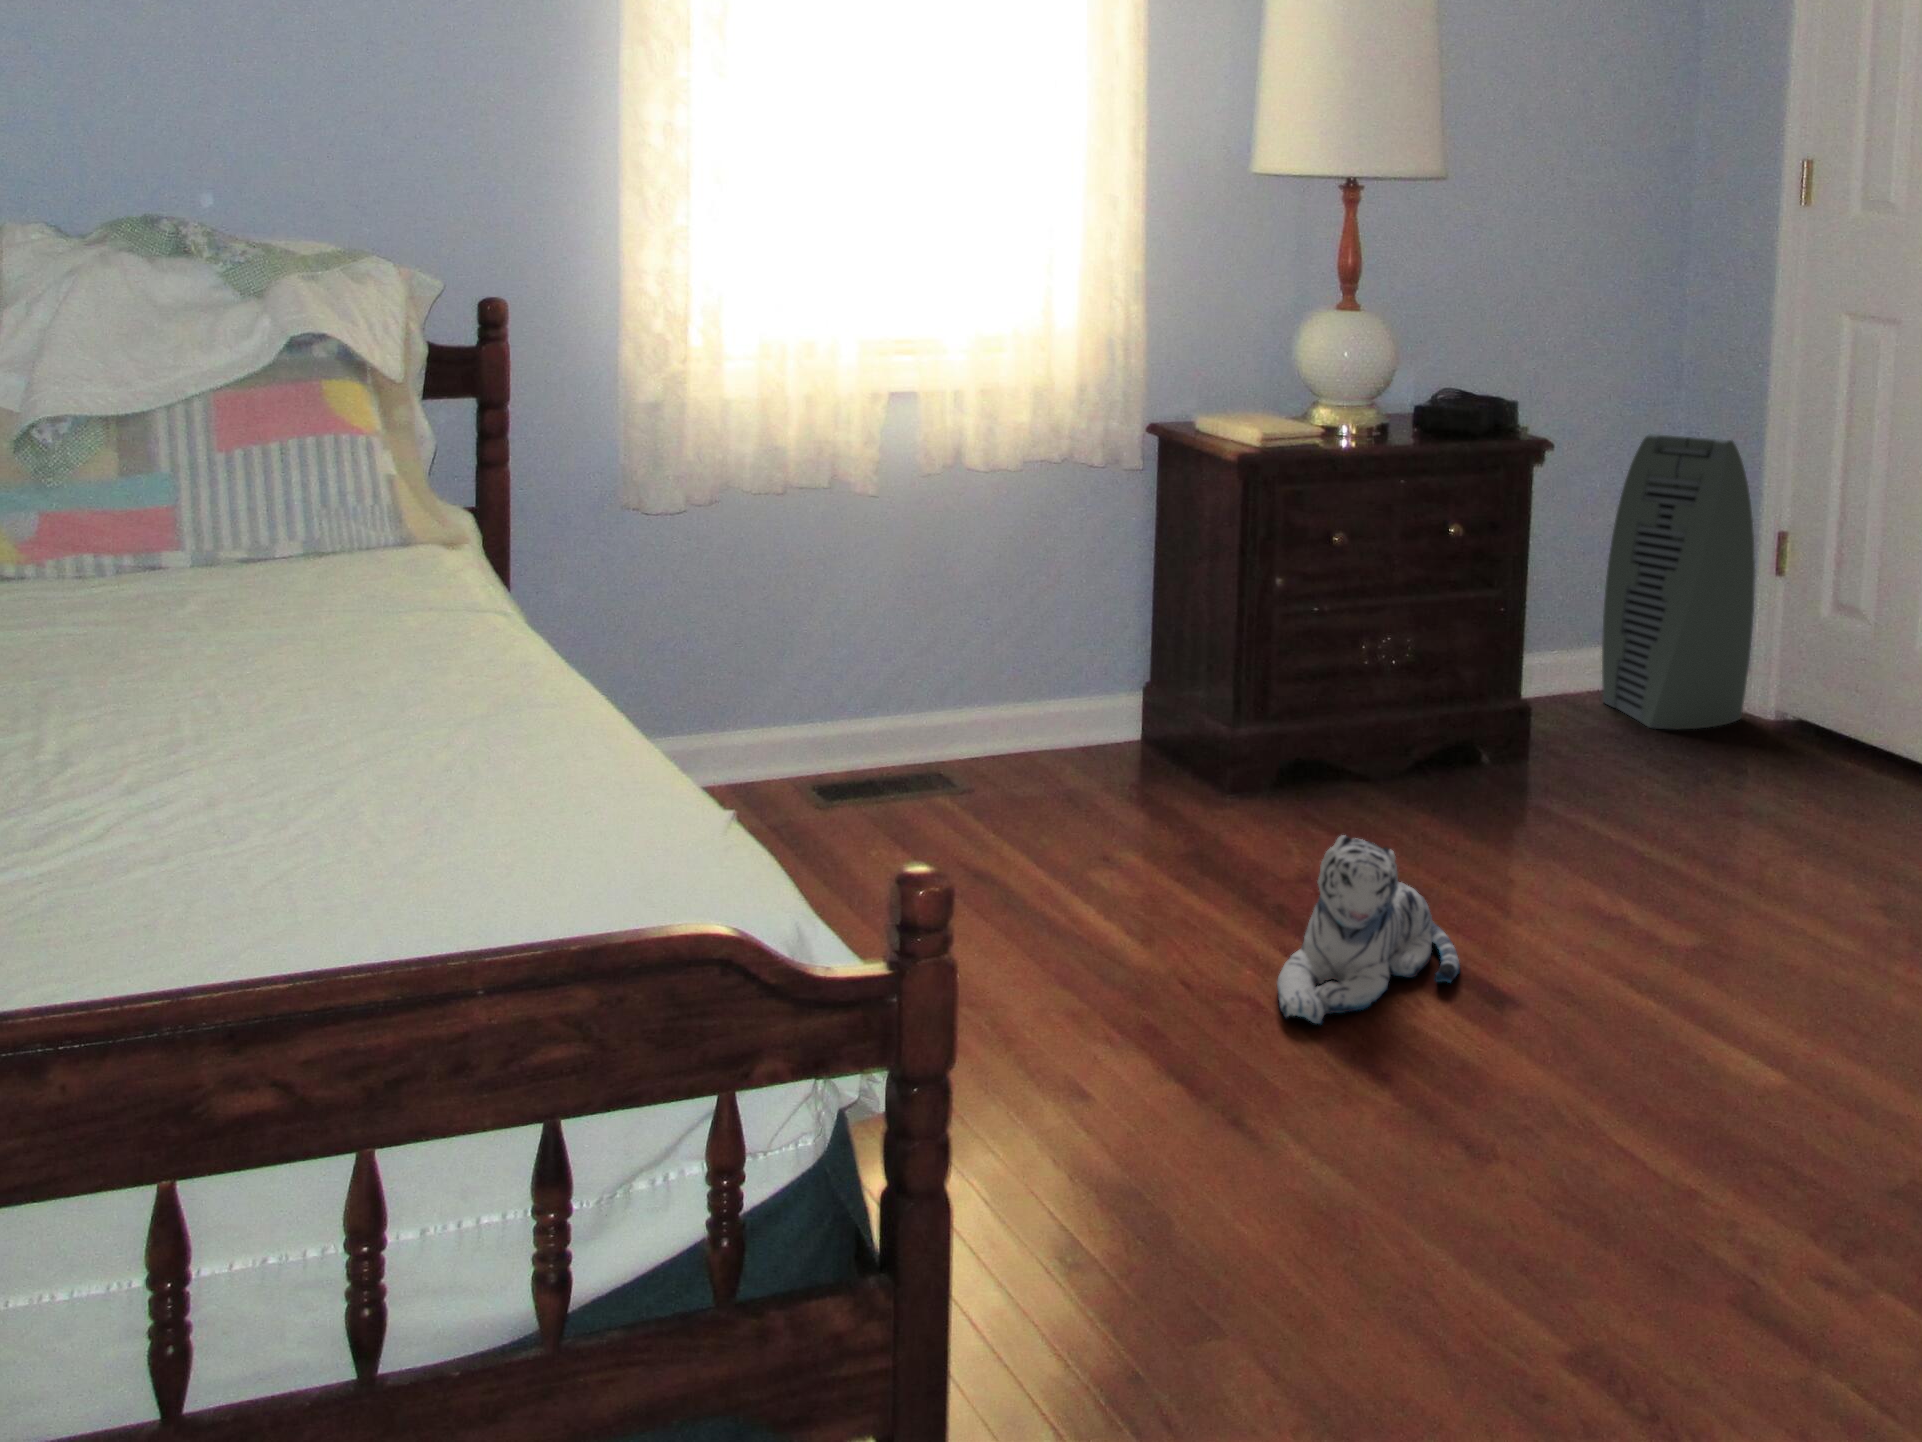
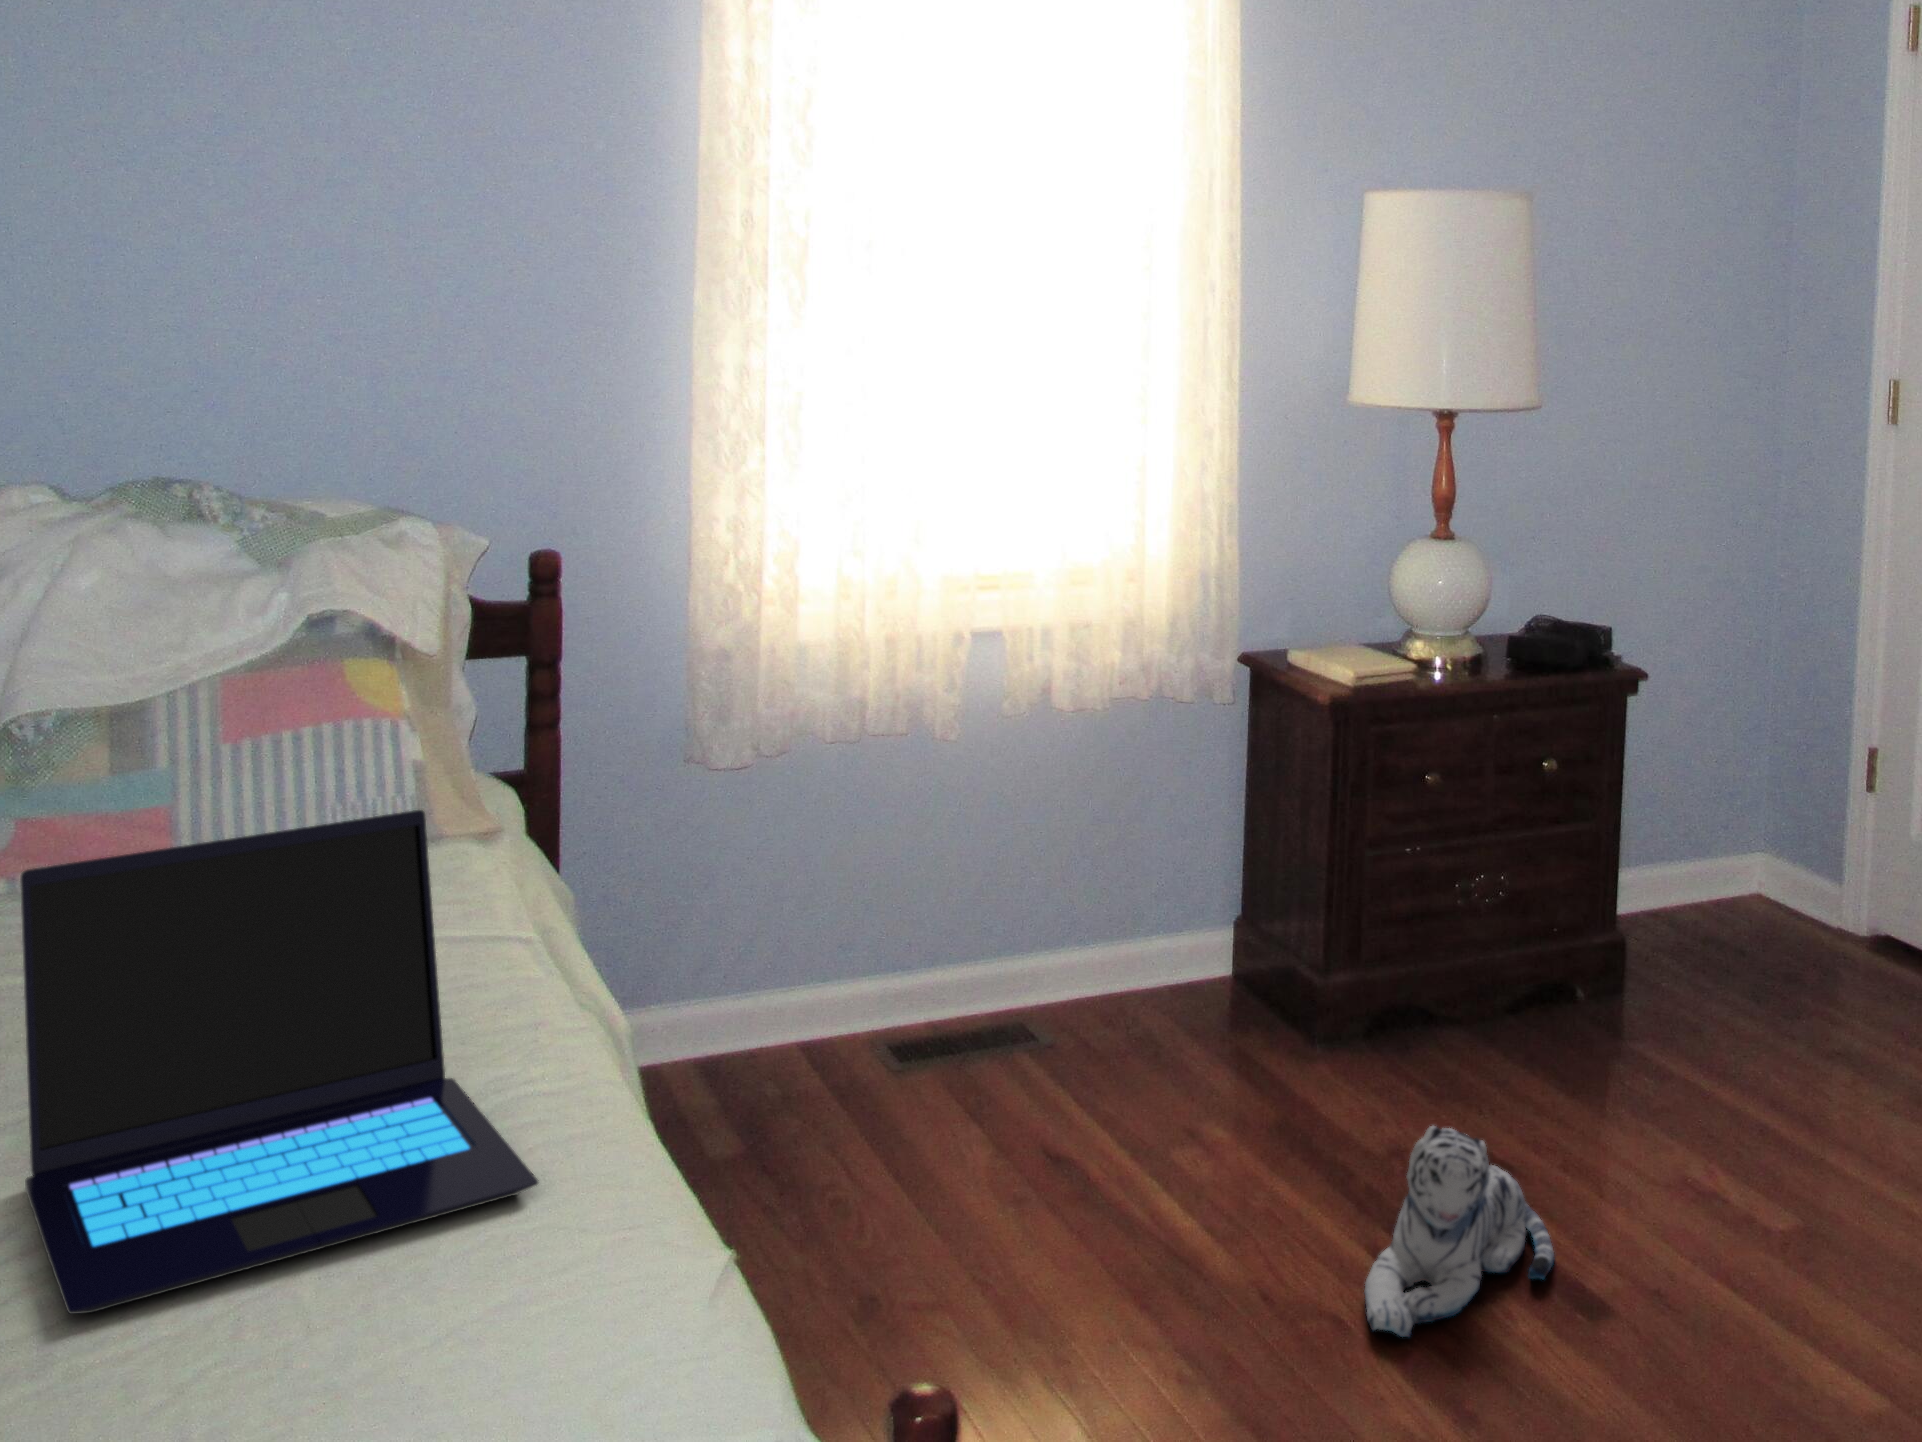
air purifier: present [1602,434,1755,729] -> none [1702,654,1850,957]
laptop: none [75,468,539,856] -> present [20,810,538,1314]

